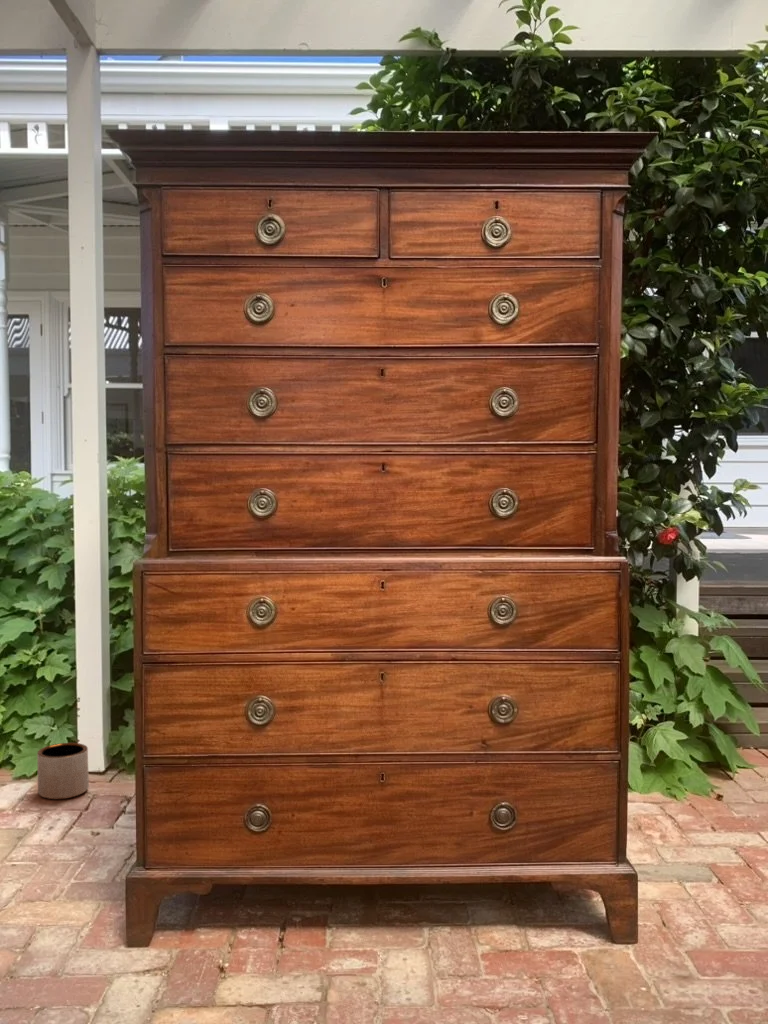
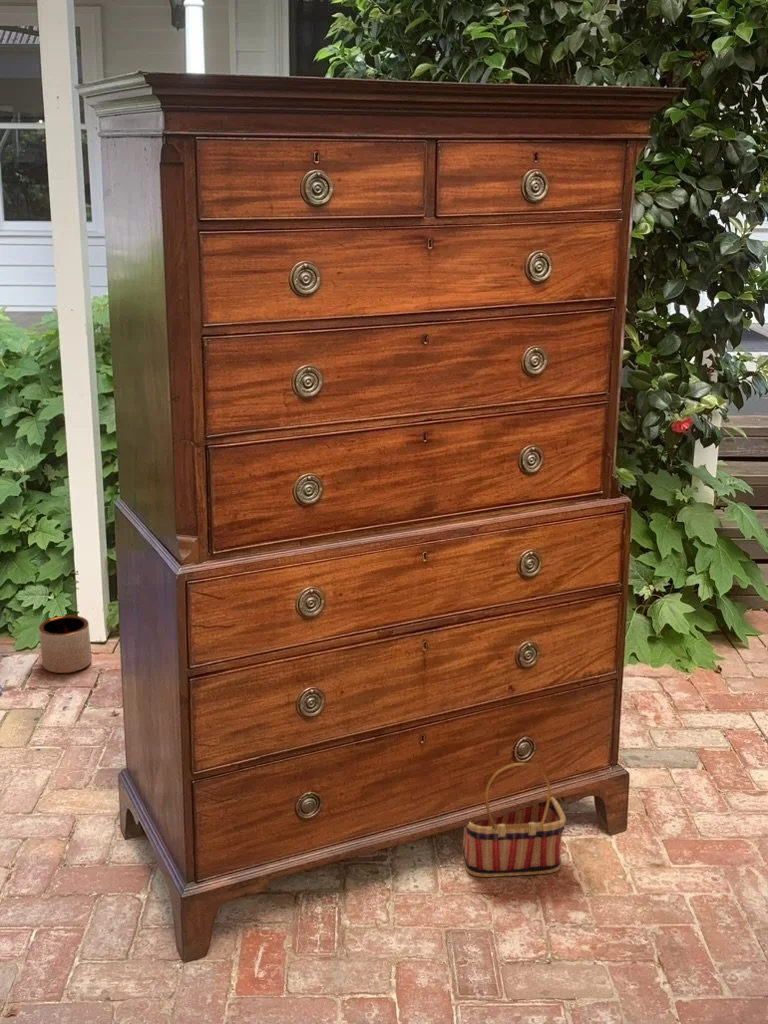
basket: none [459,816,578,989] -> present [462,763,566,877]

